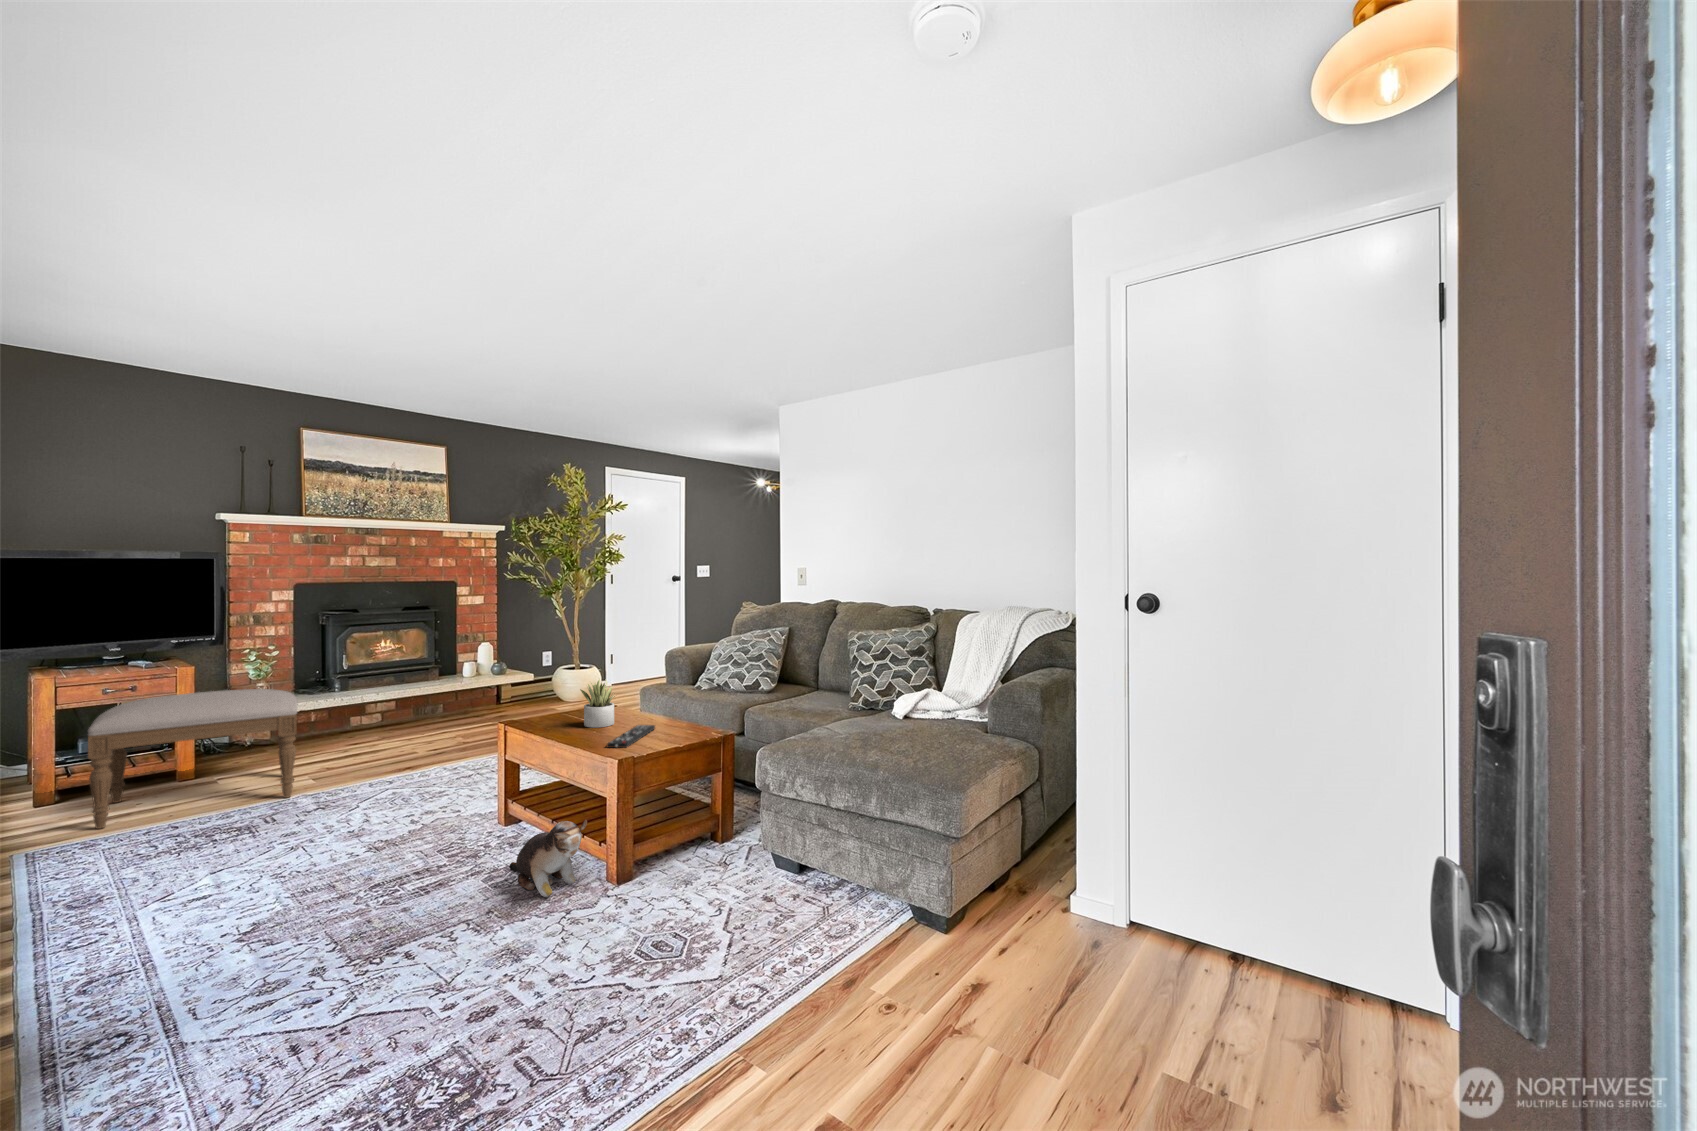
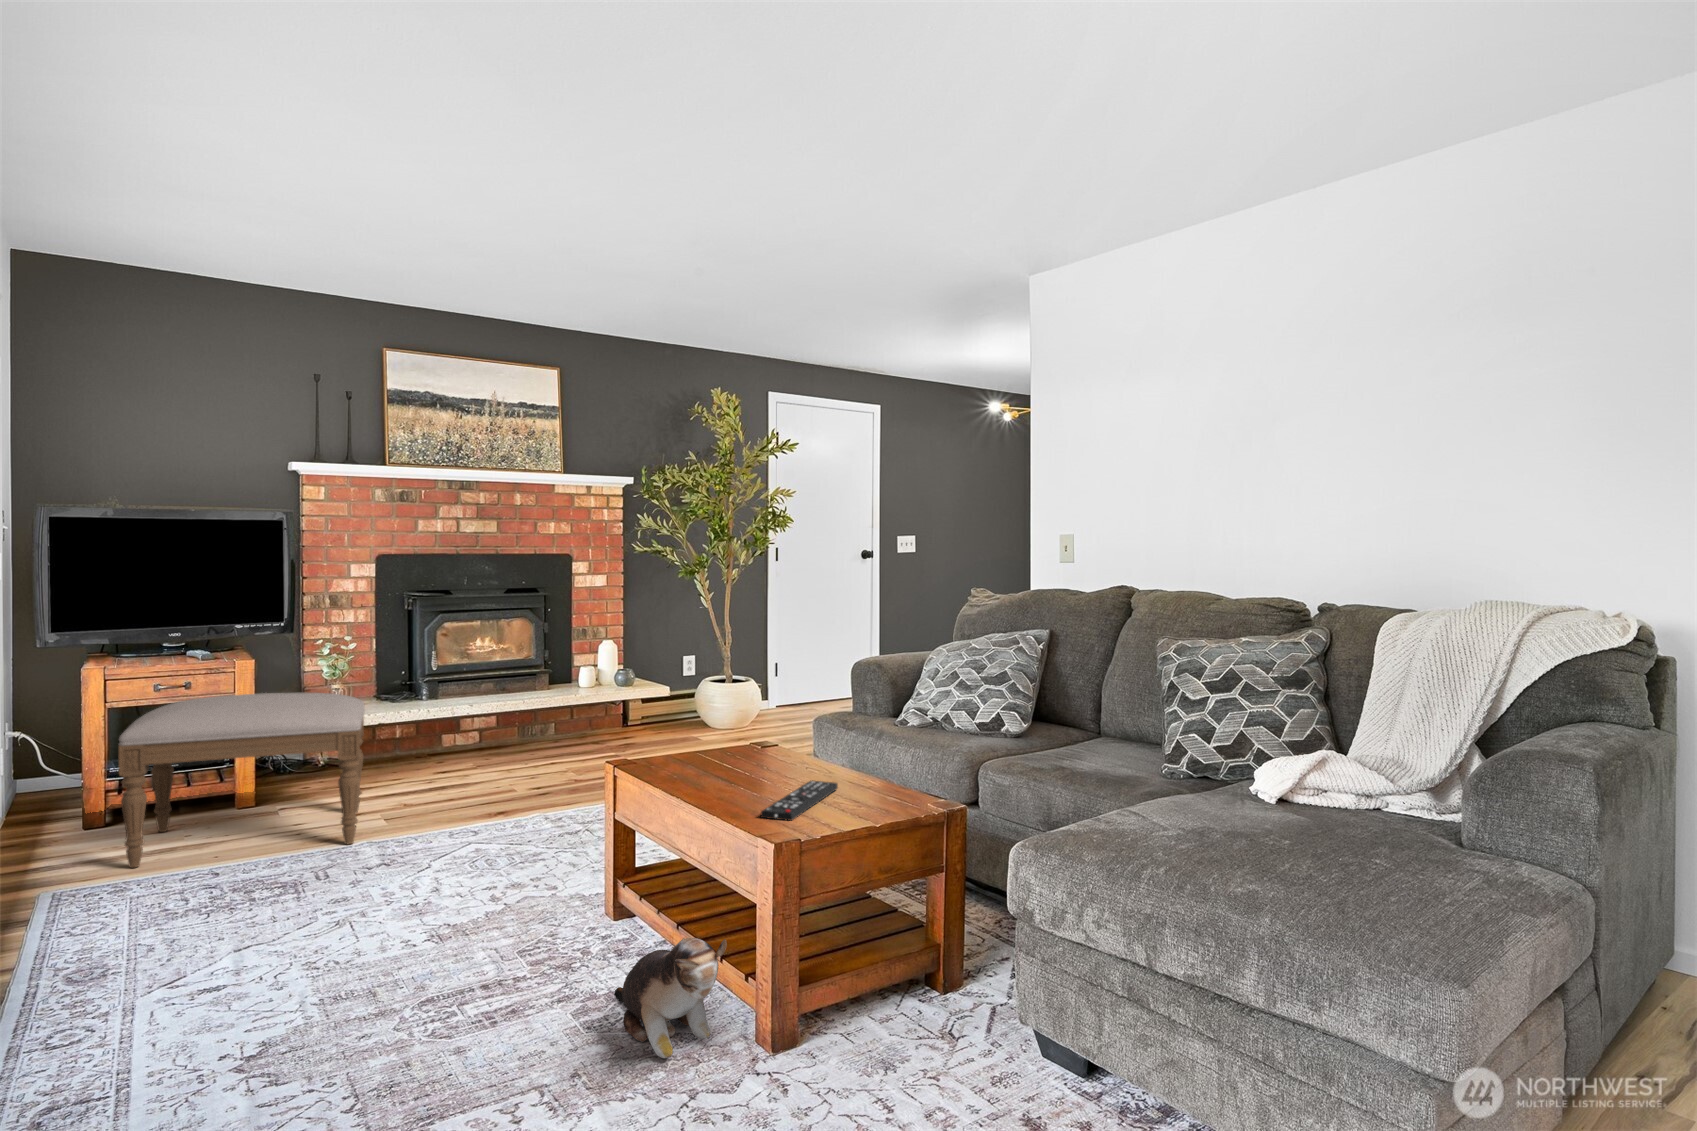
succulent plant: present [580,679,615,728] -> none [724,702,780,780]

